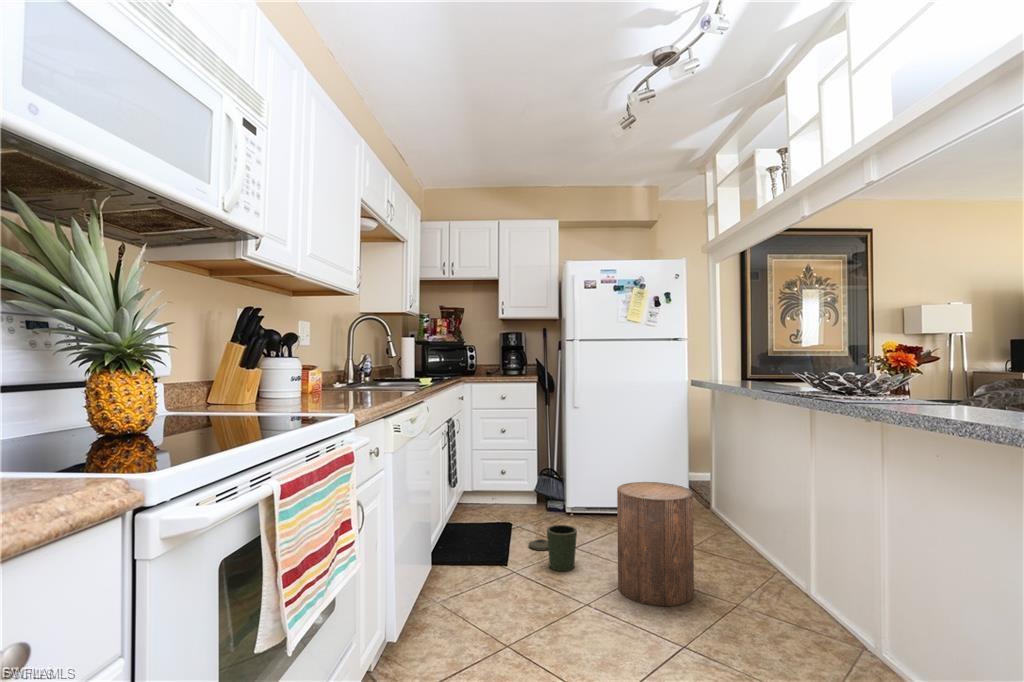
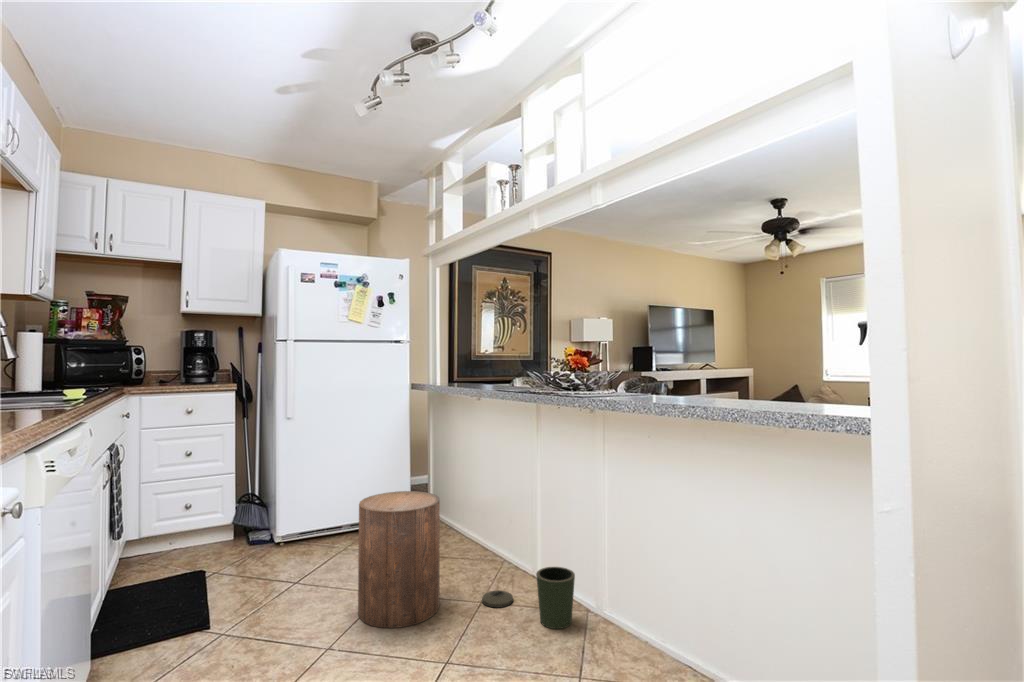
trash can: present [529,525,577,571] -> present [482,567,575,629]

